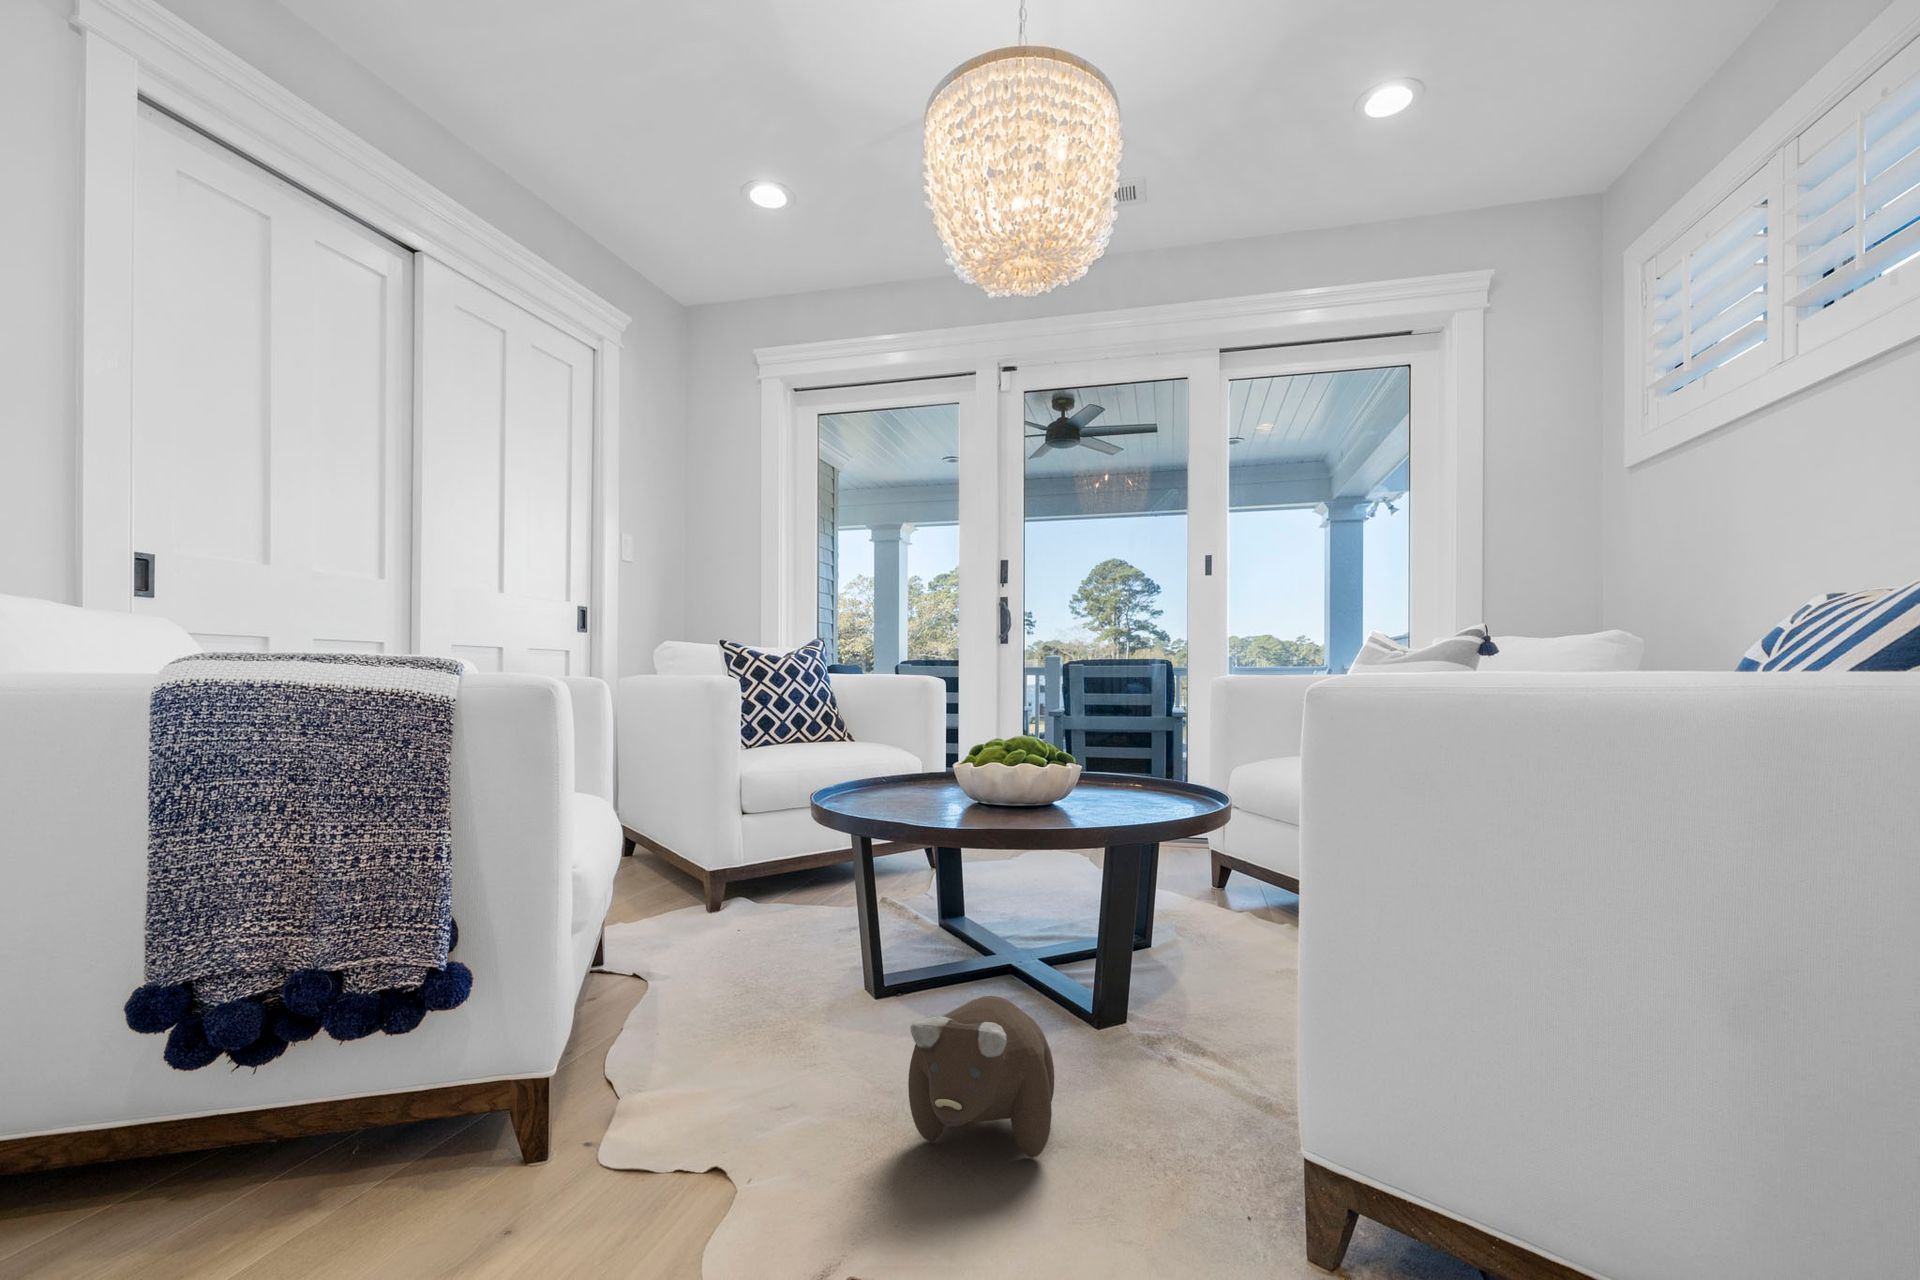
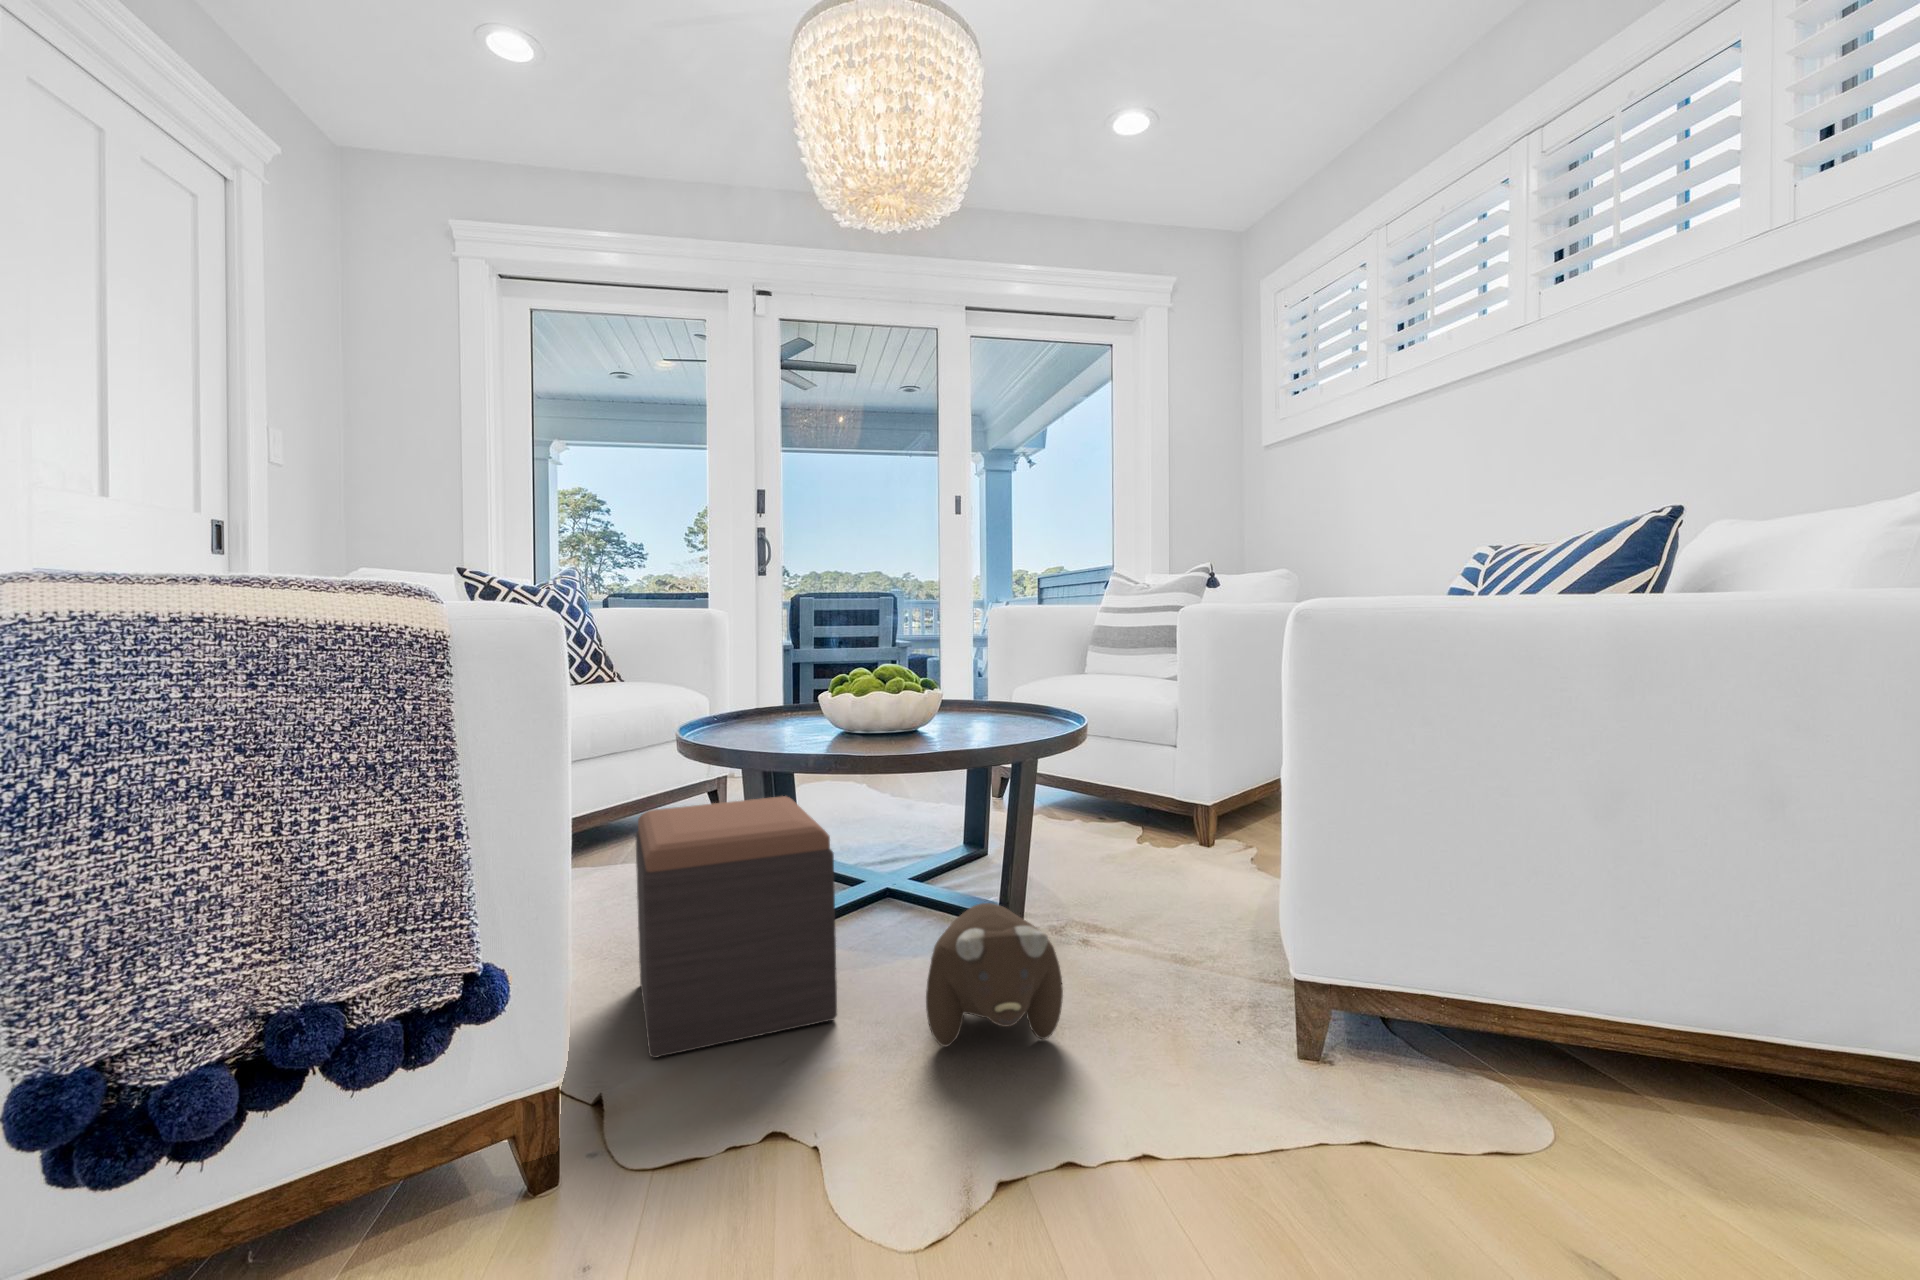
footstool: none [681,864,879,1094] -> present [635,796,837,1058]

